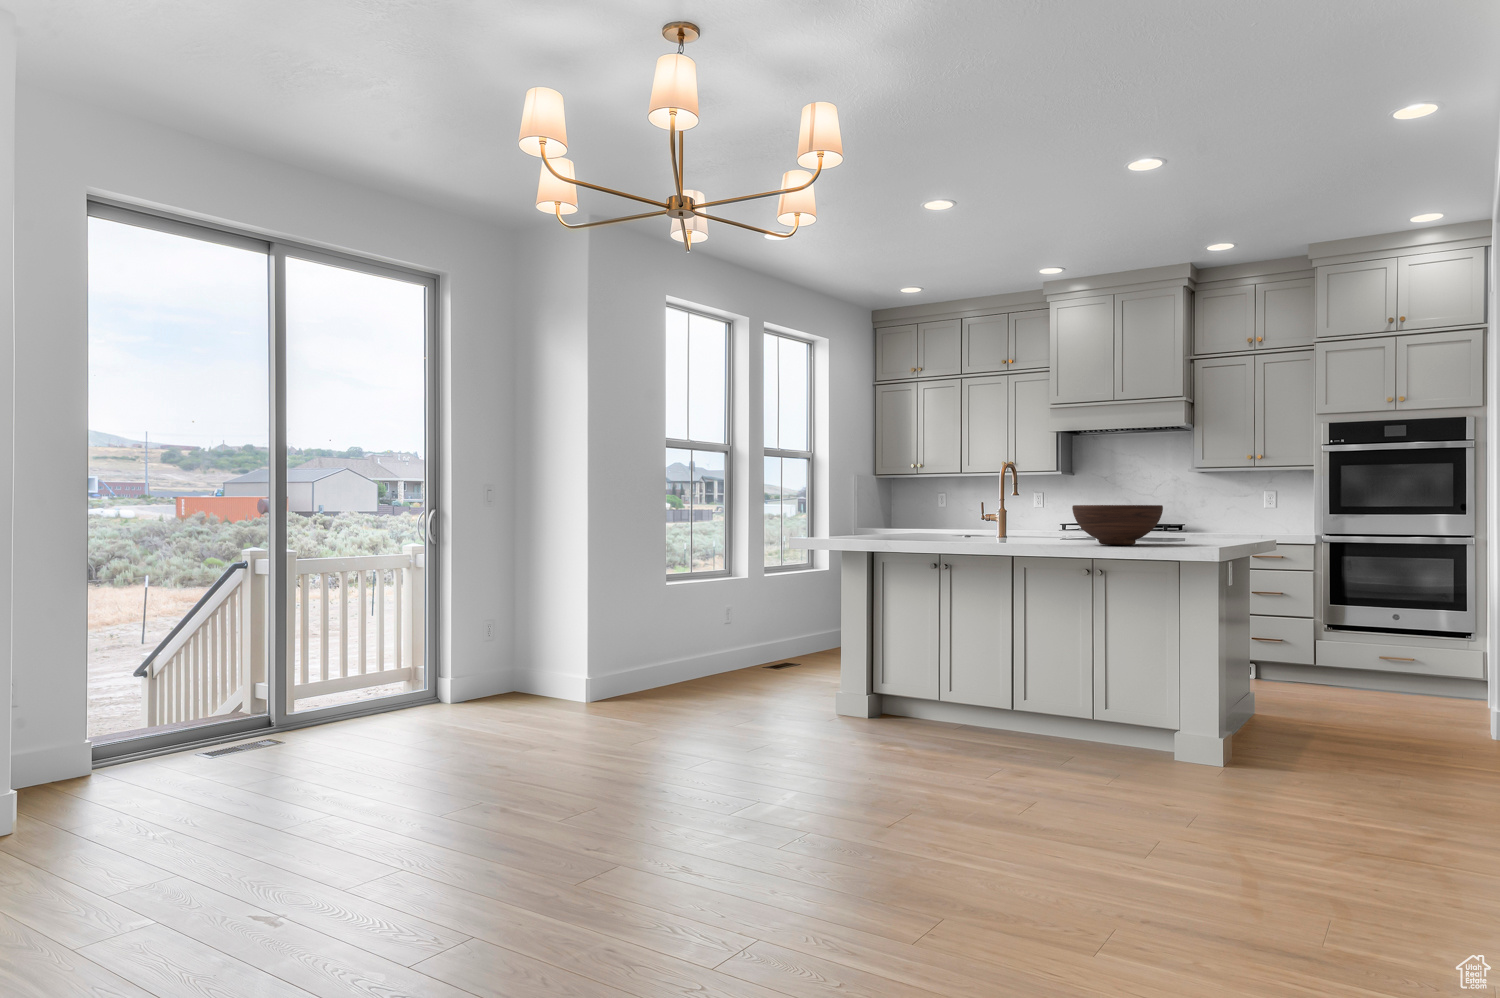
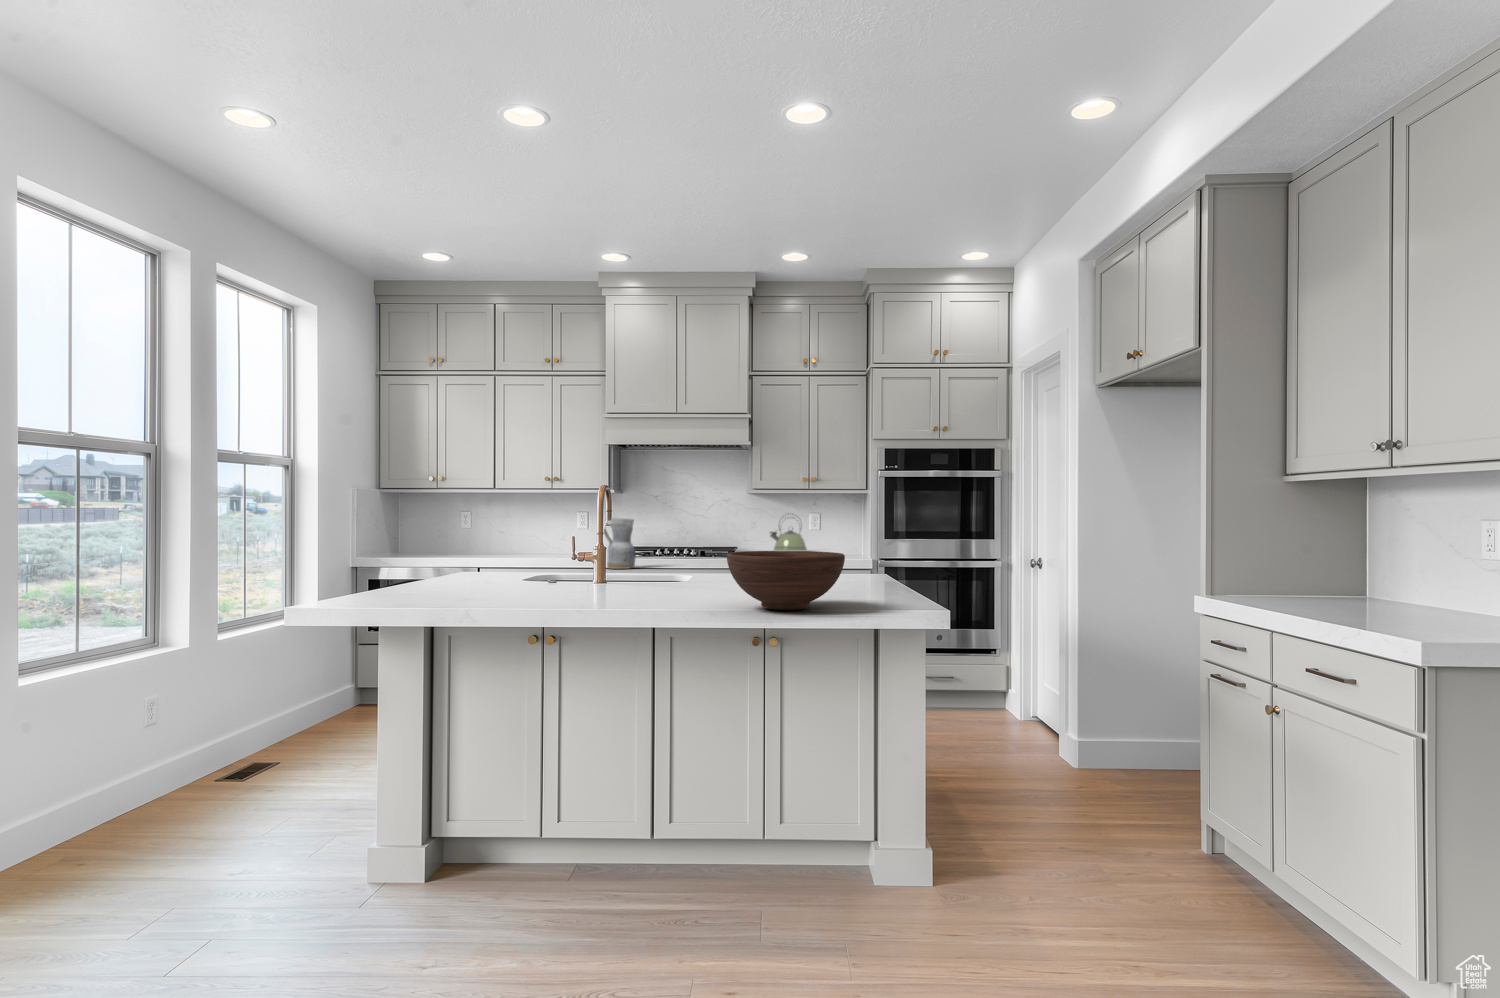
kettle: none [1219,491,1262,529] -> present [770,513,807,551]
ceramic pitcher: none [1033,492,1062,534] -> present [604,518,635,569]

